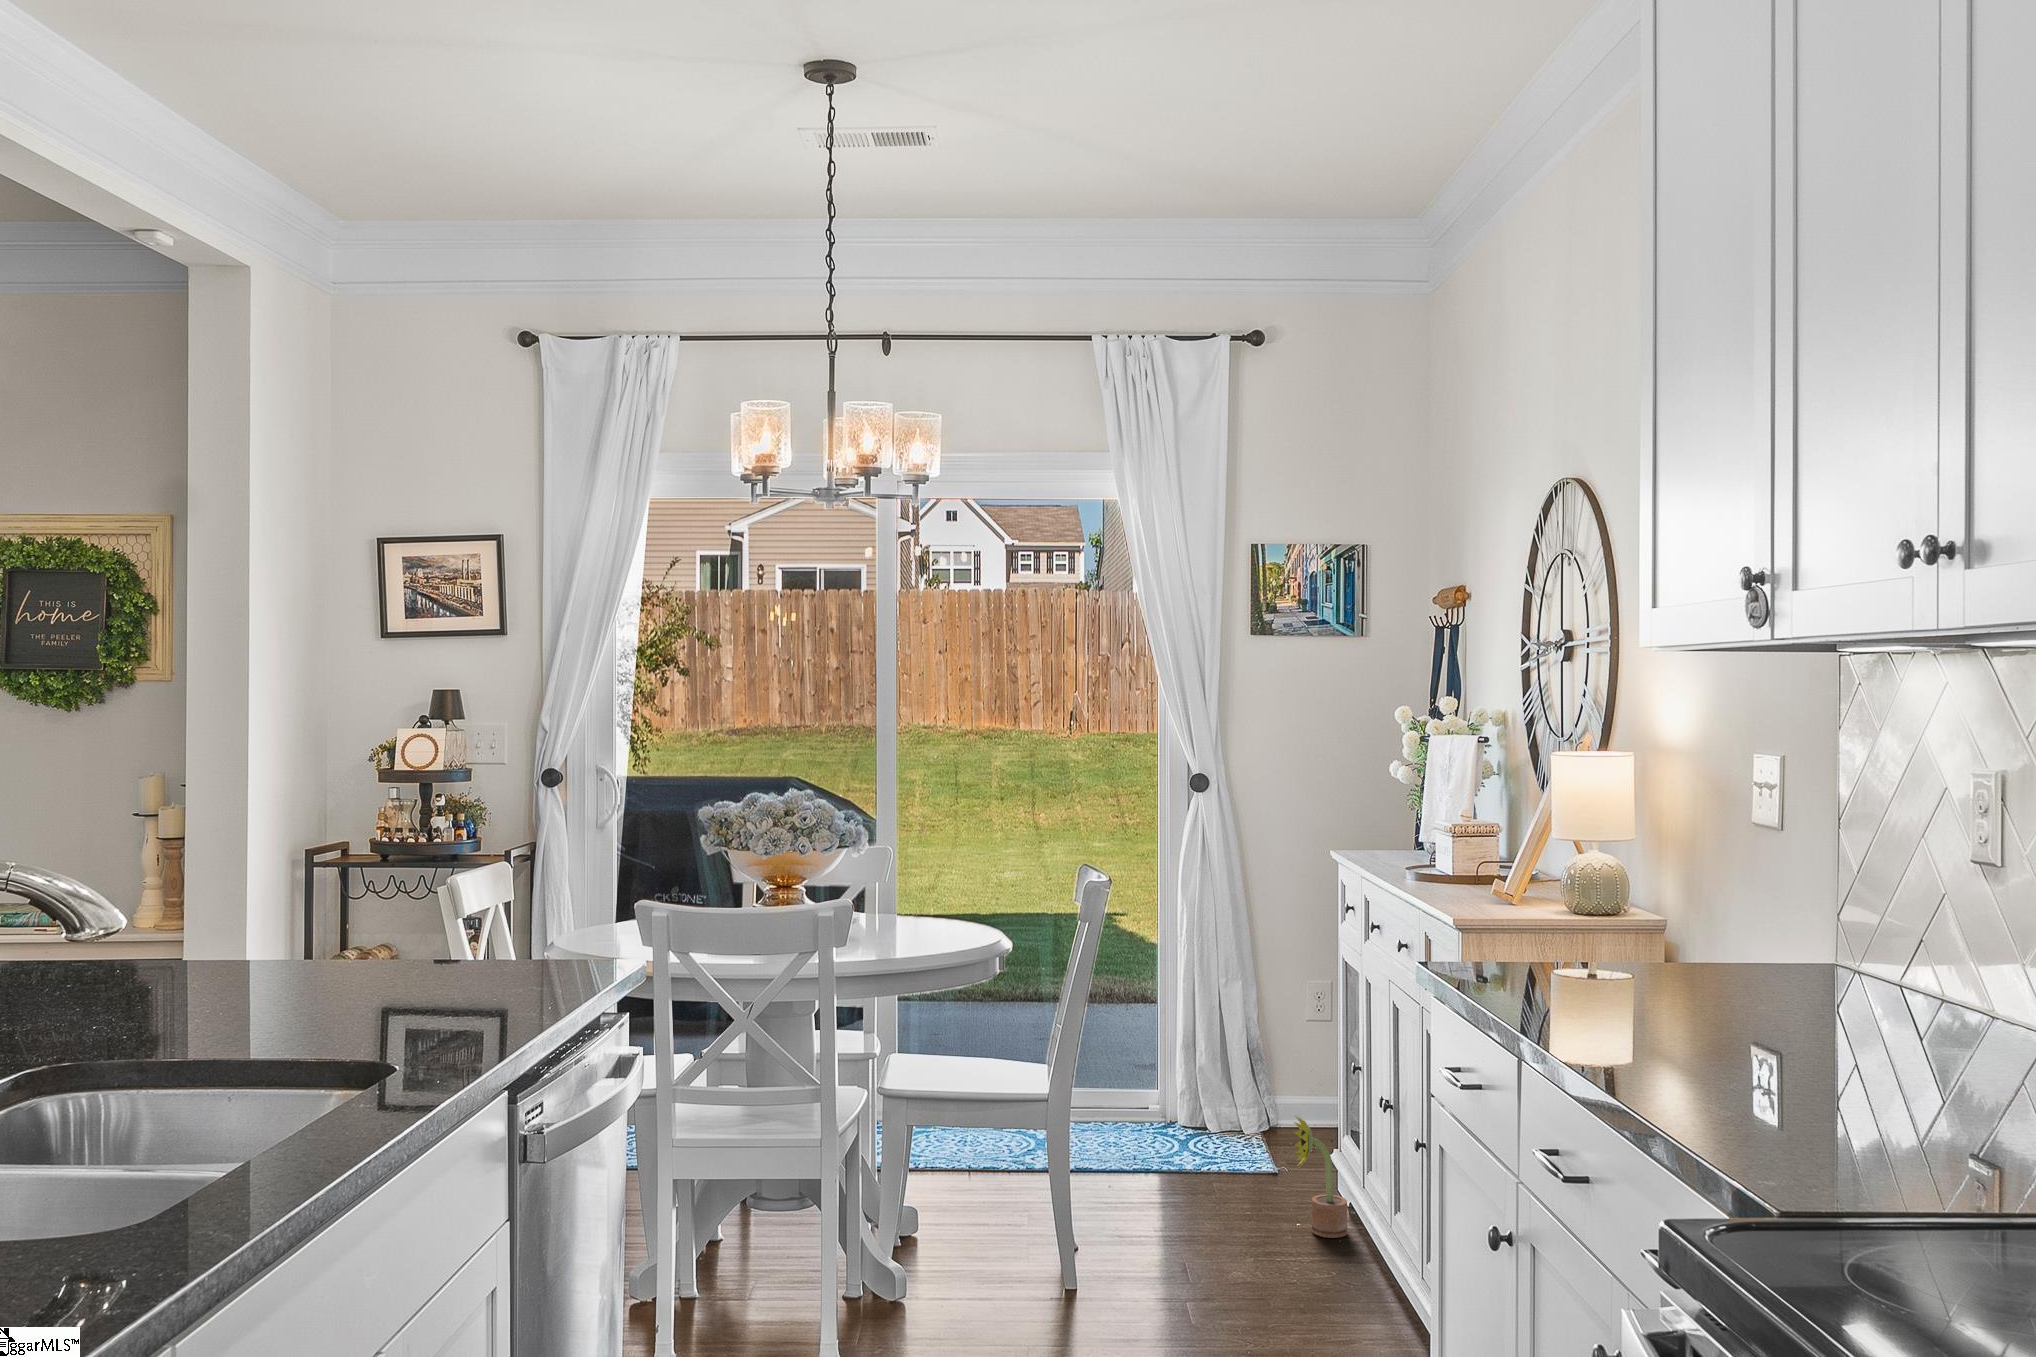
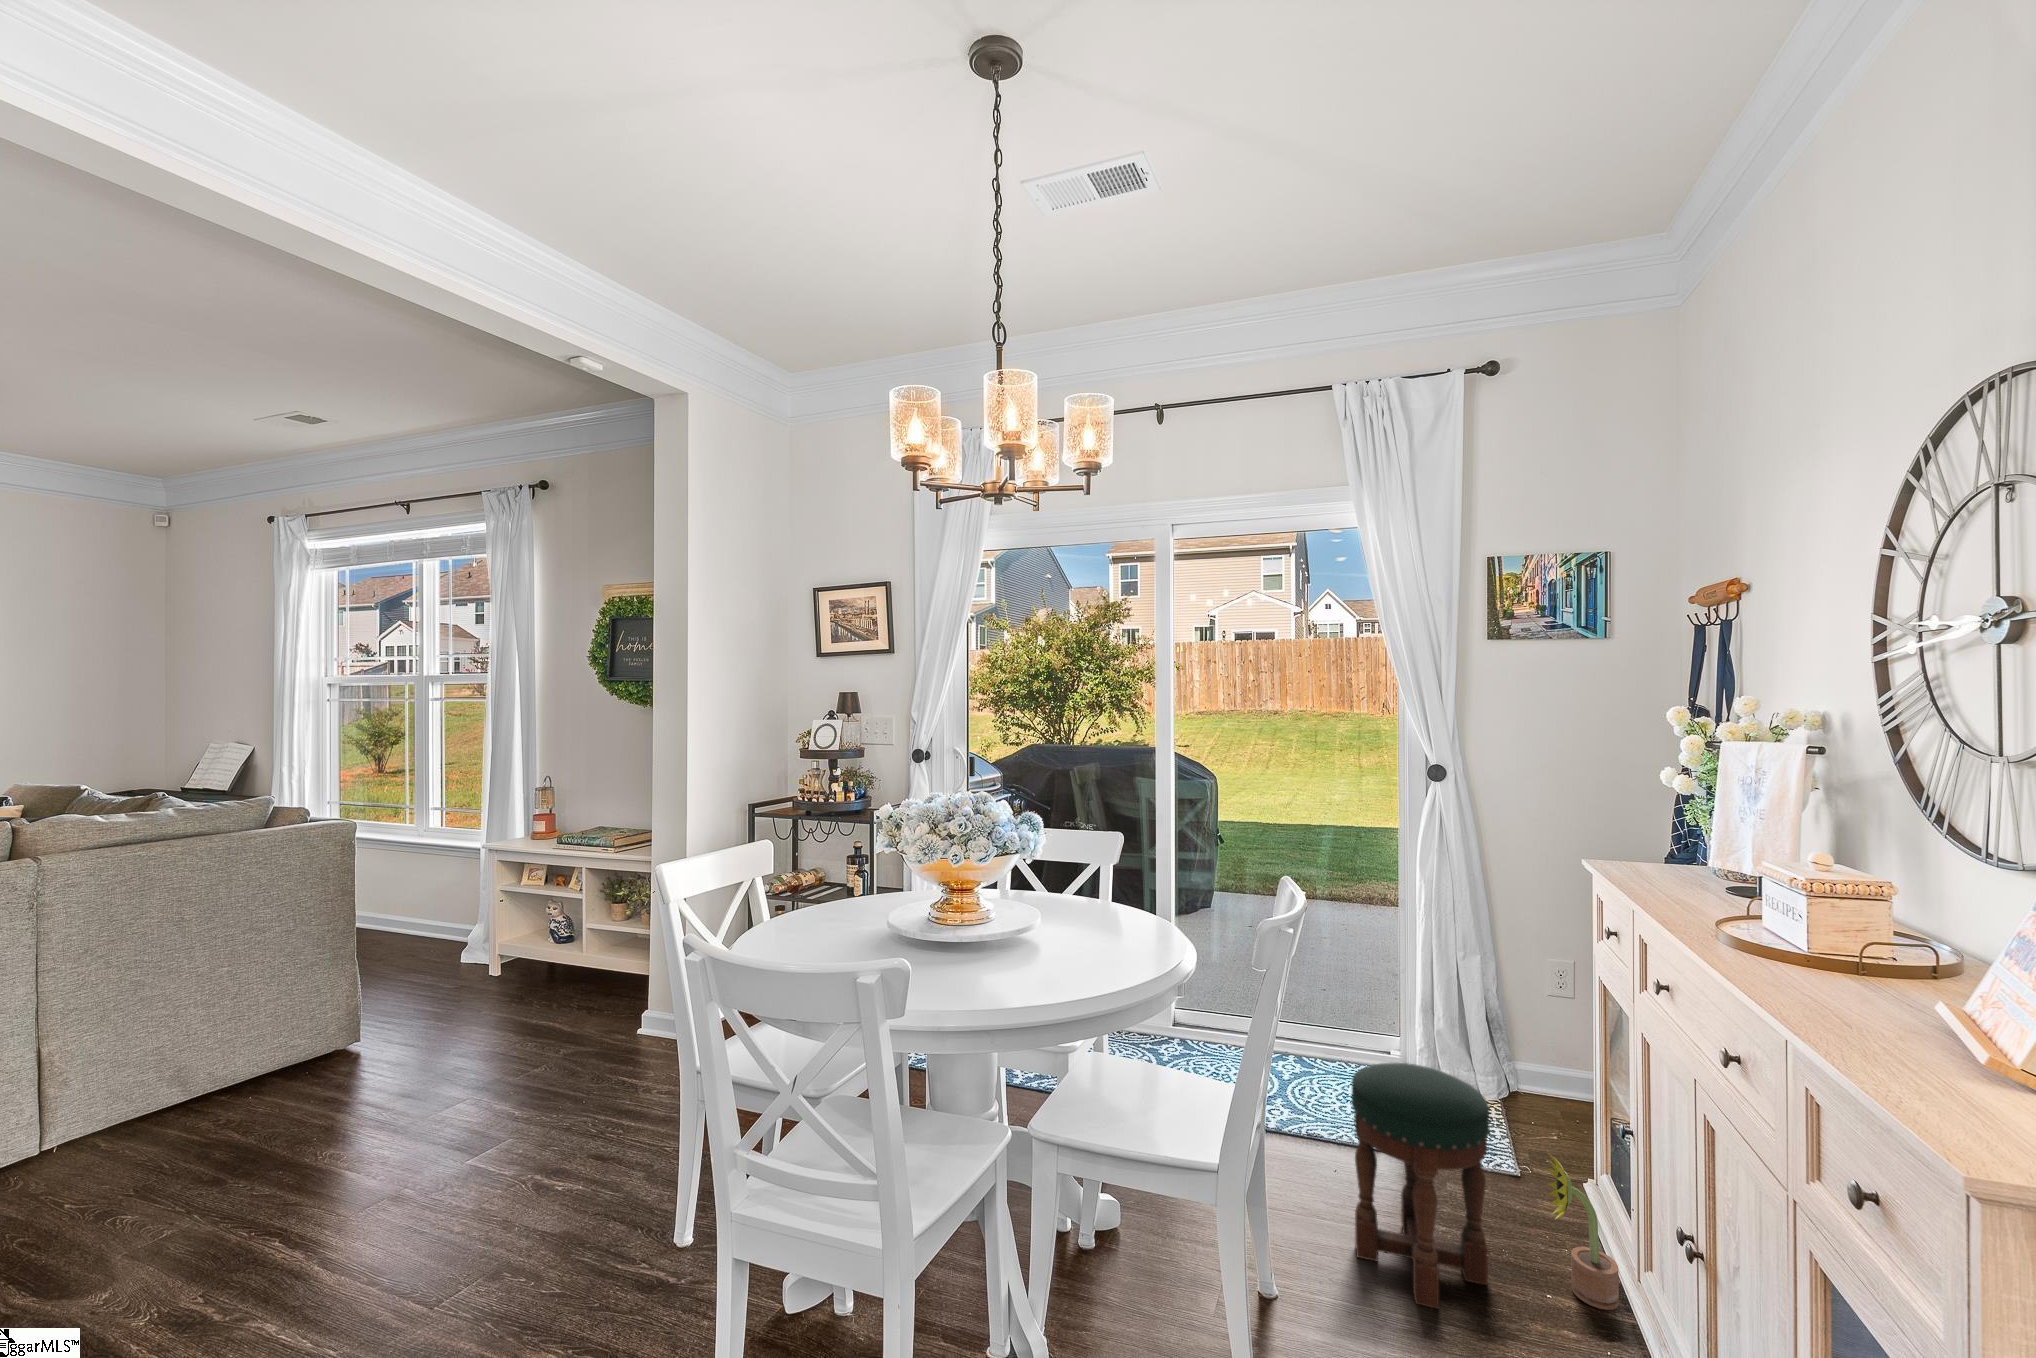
stool: none [1127,1052,1247,1256] -> present [1352,1063,1490,1309]

